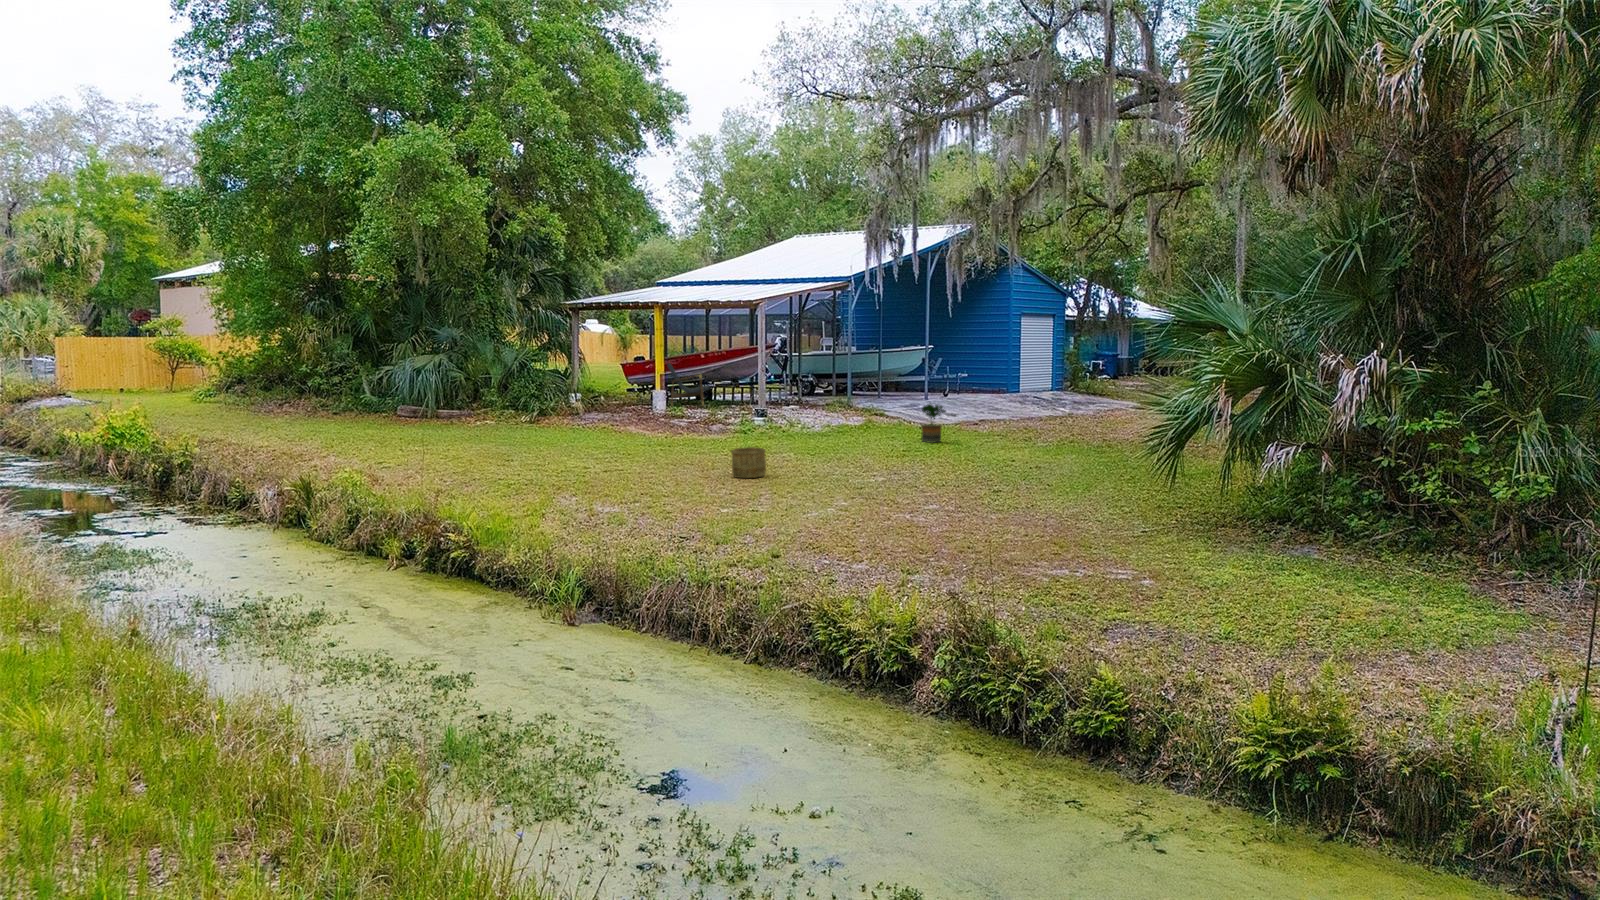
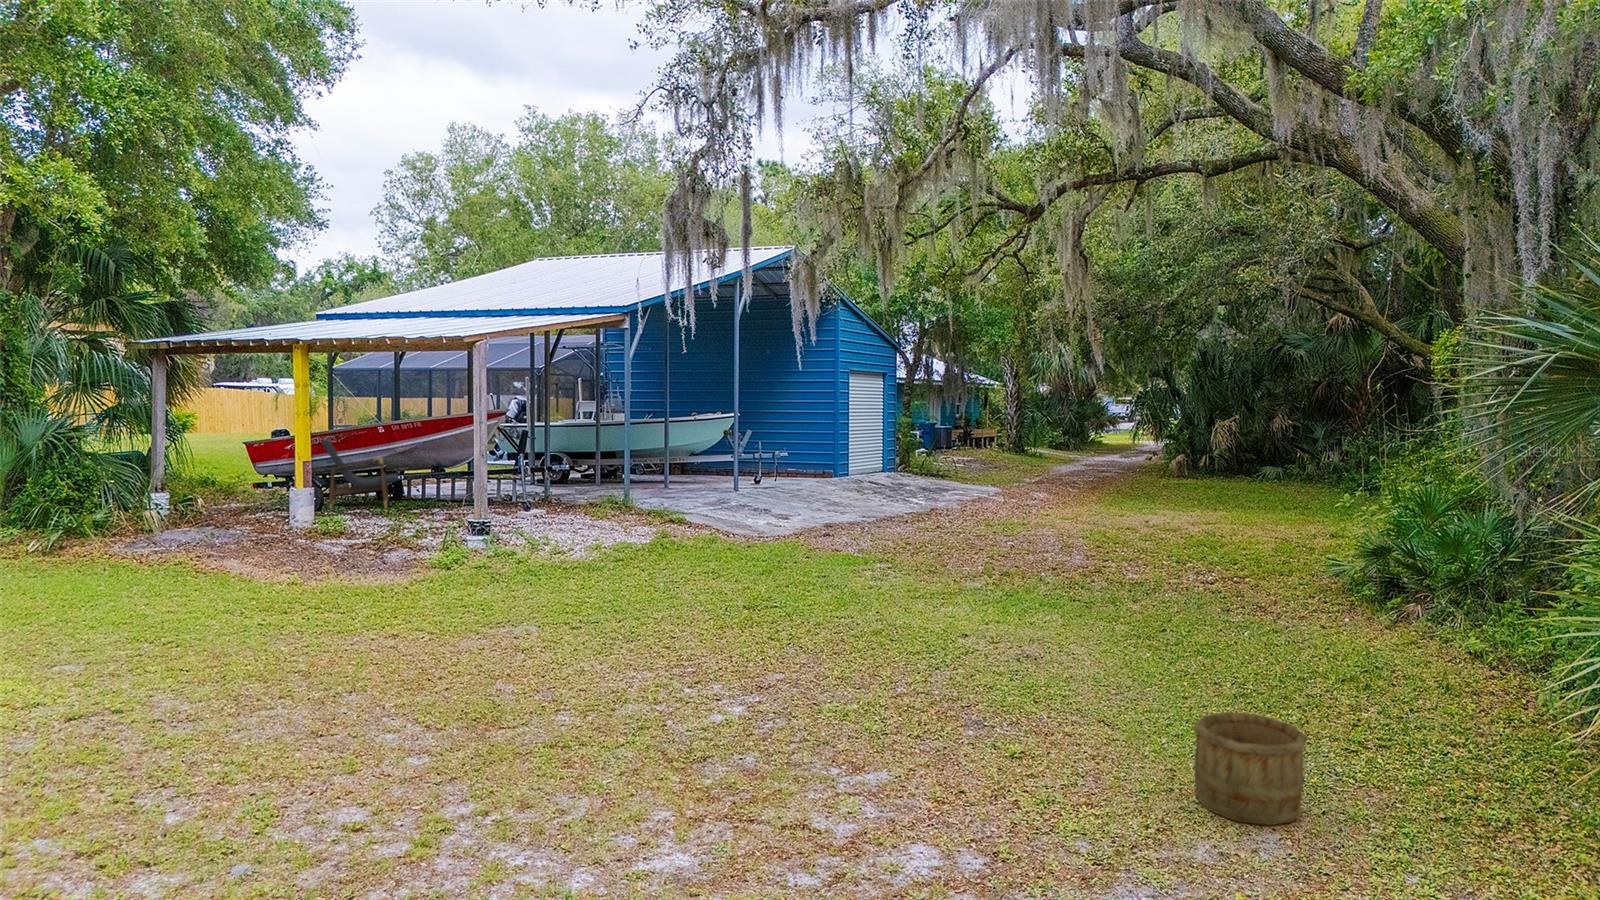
potted tree: present [922,404,944,443] -> none [785,522,831,597]
wooden bucket: present [731,447,766,478] -> present [1193,712,1307,825]

